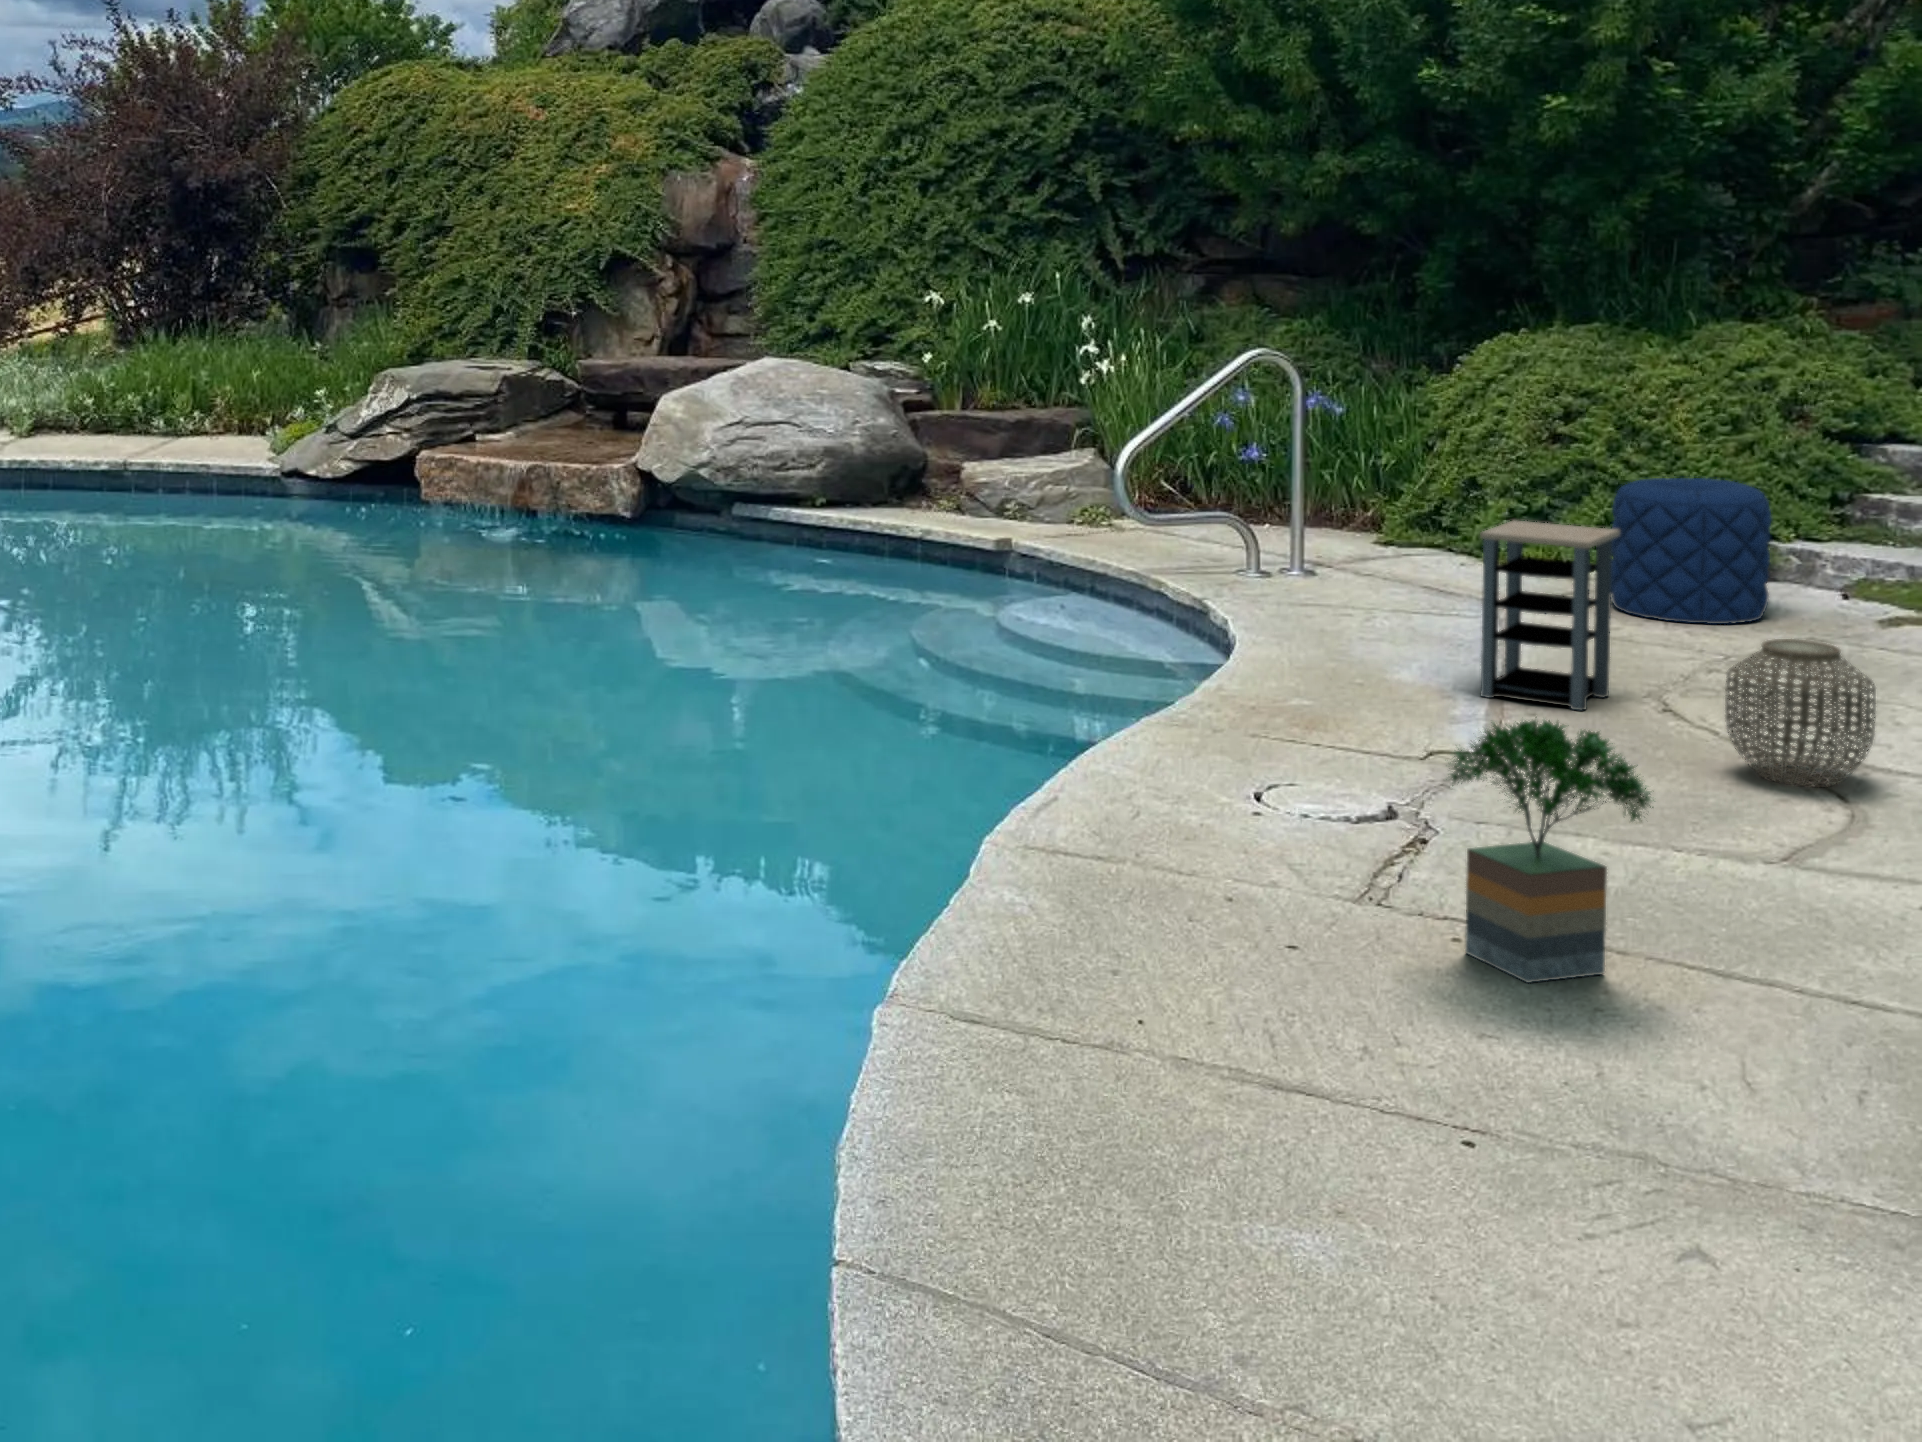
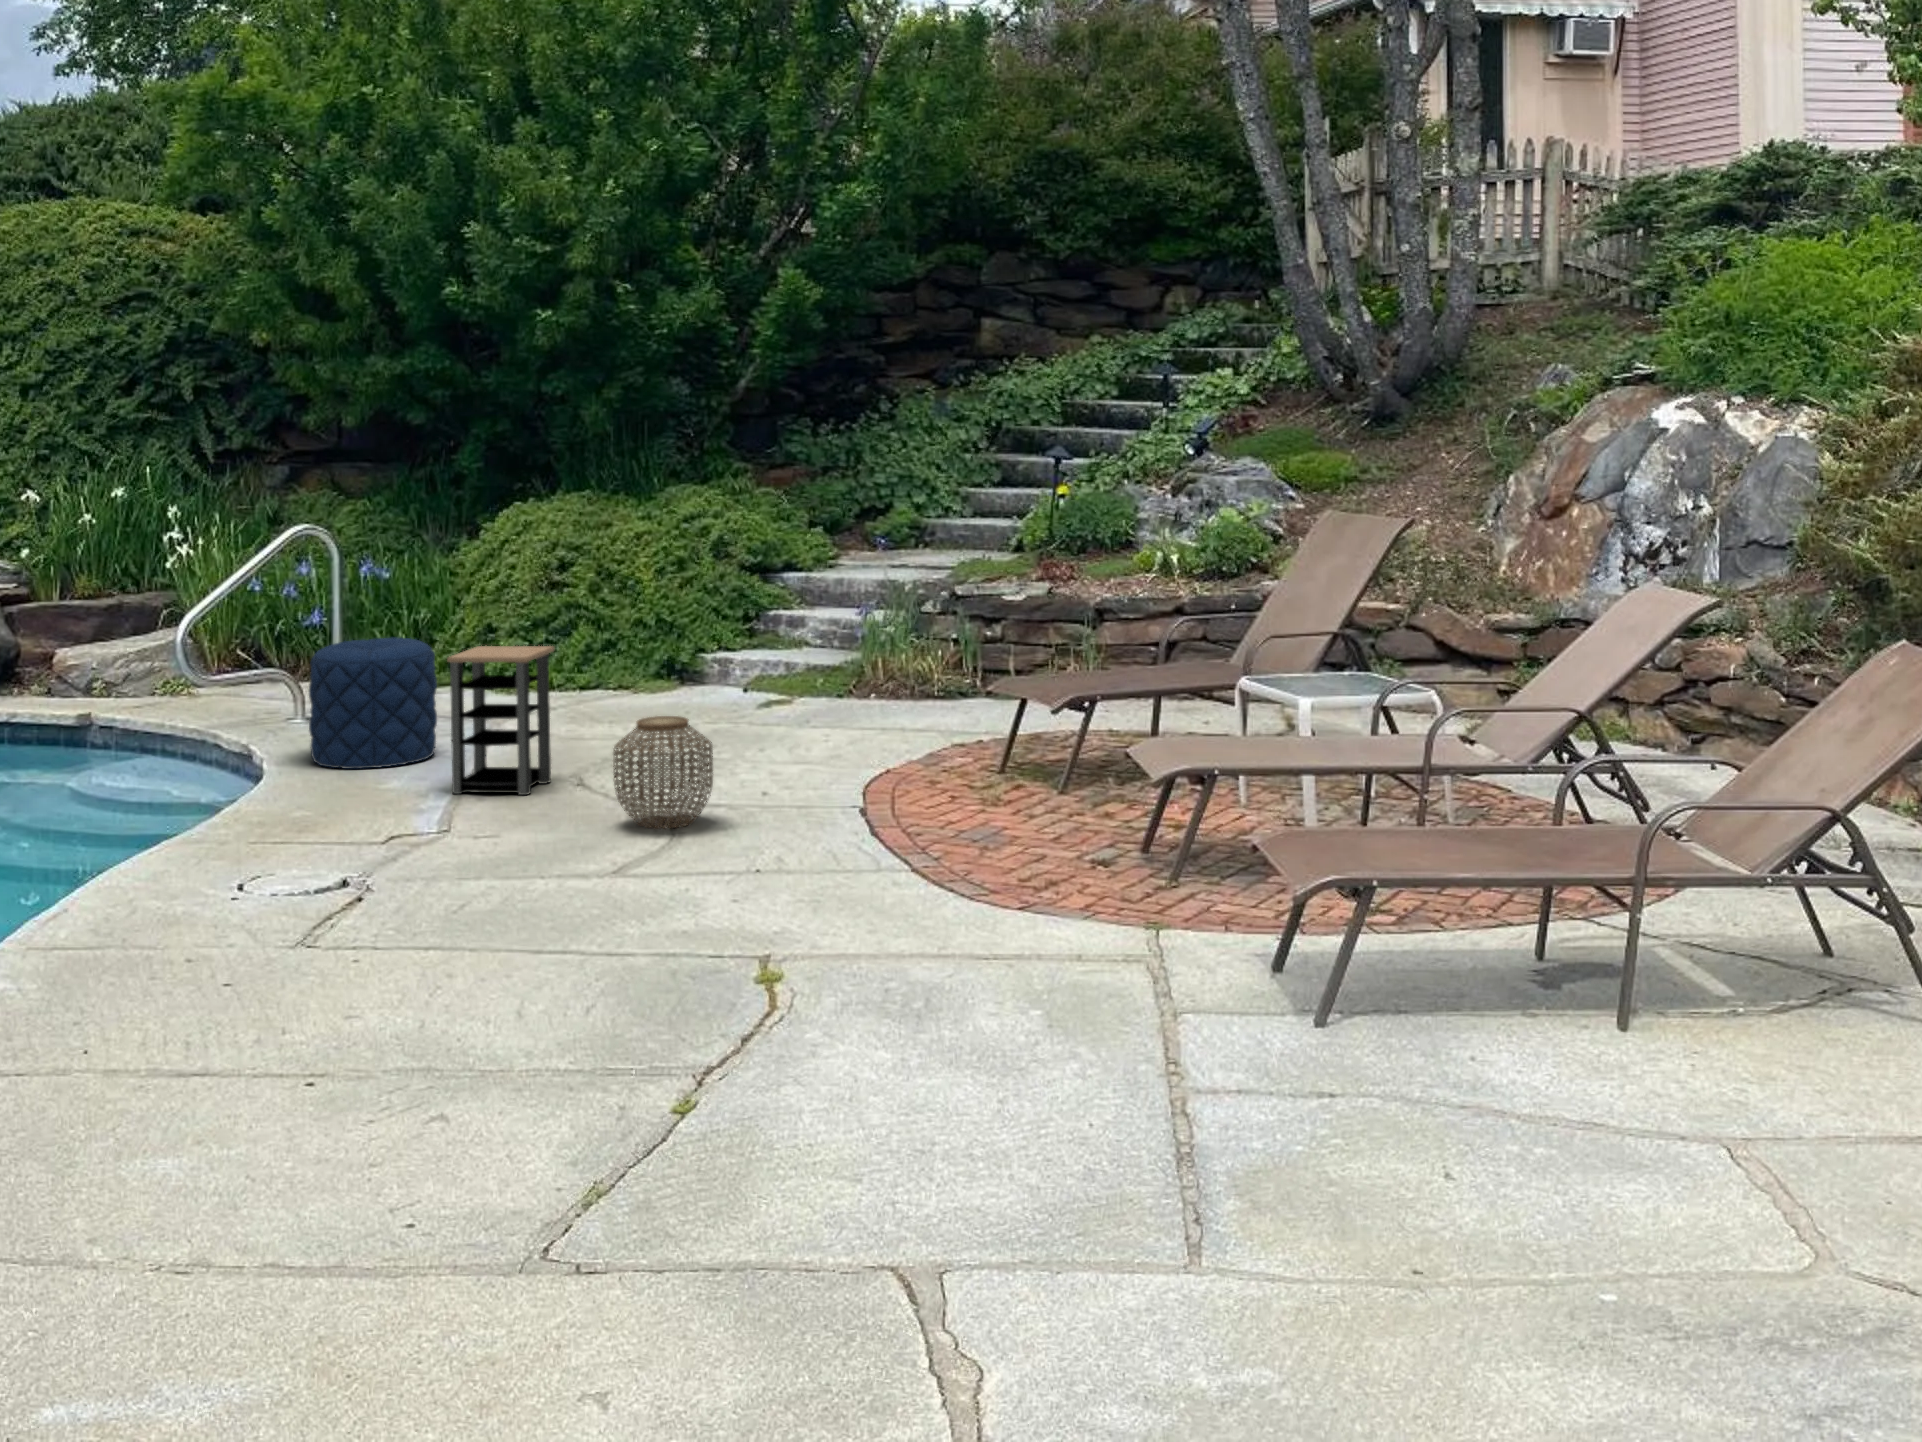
pouf: present [1611,478,1772,624] -> present [309,638,437,769]
potted tree: present [1446,720,1654,983] -> none [350,784,505,999]

